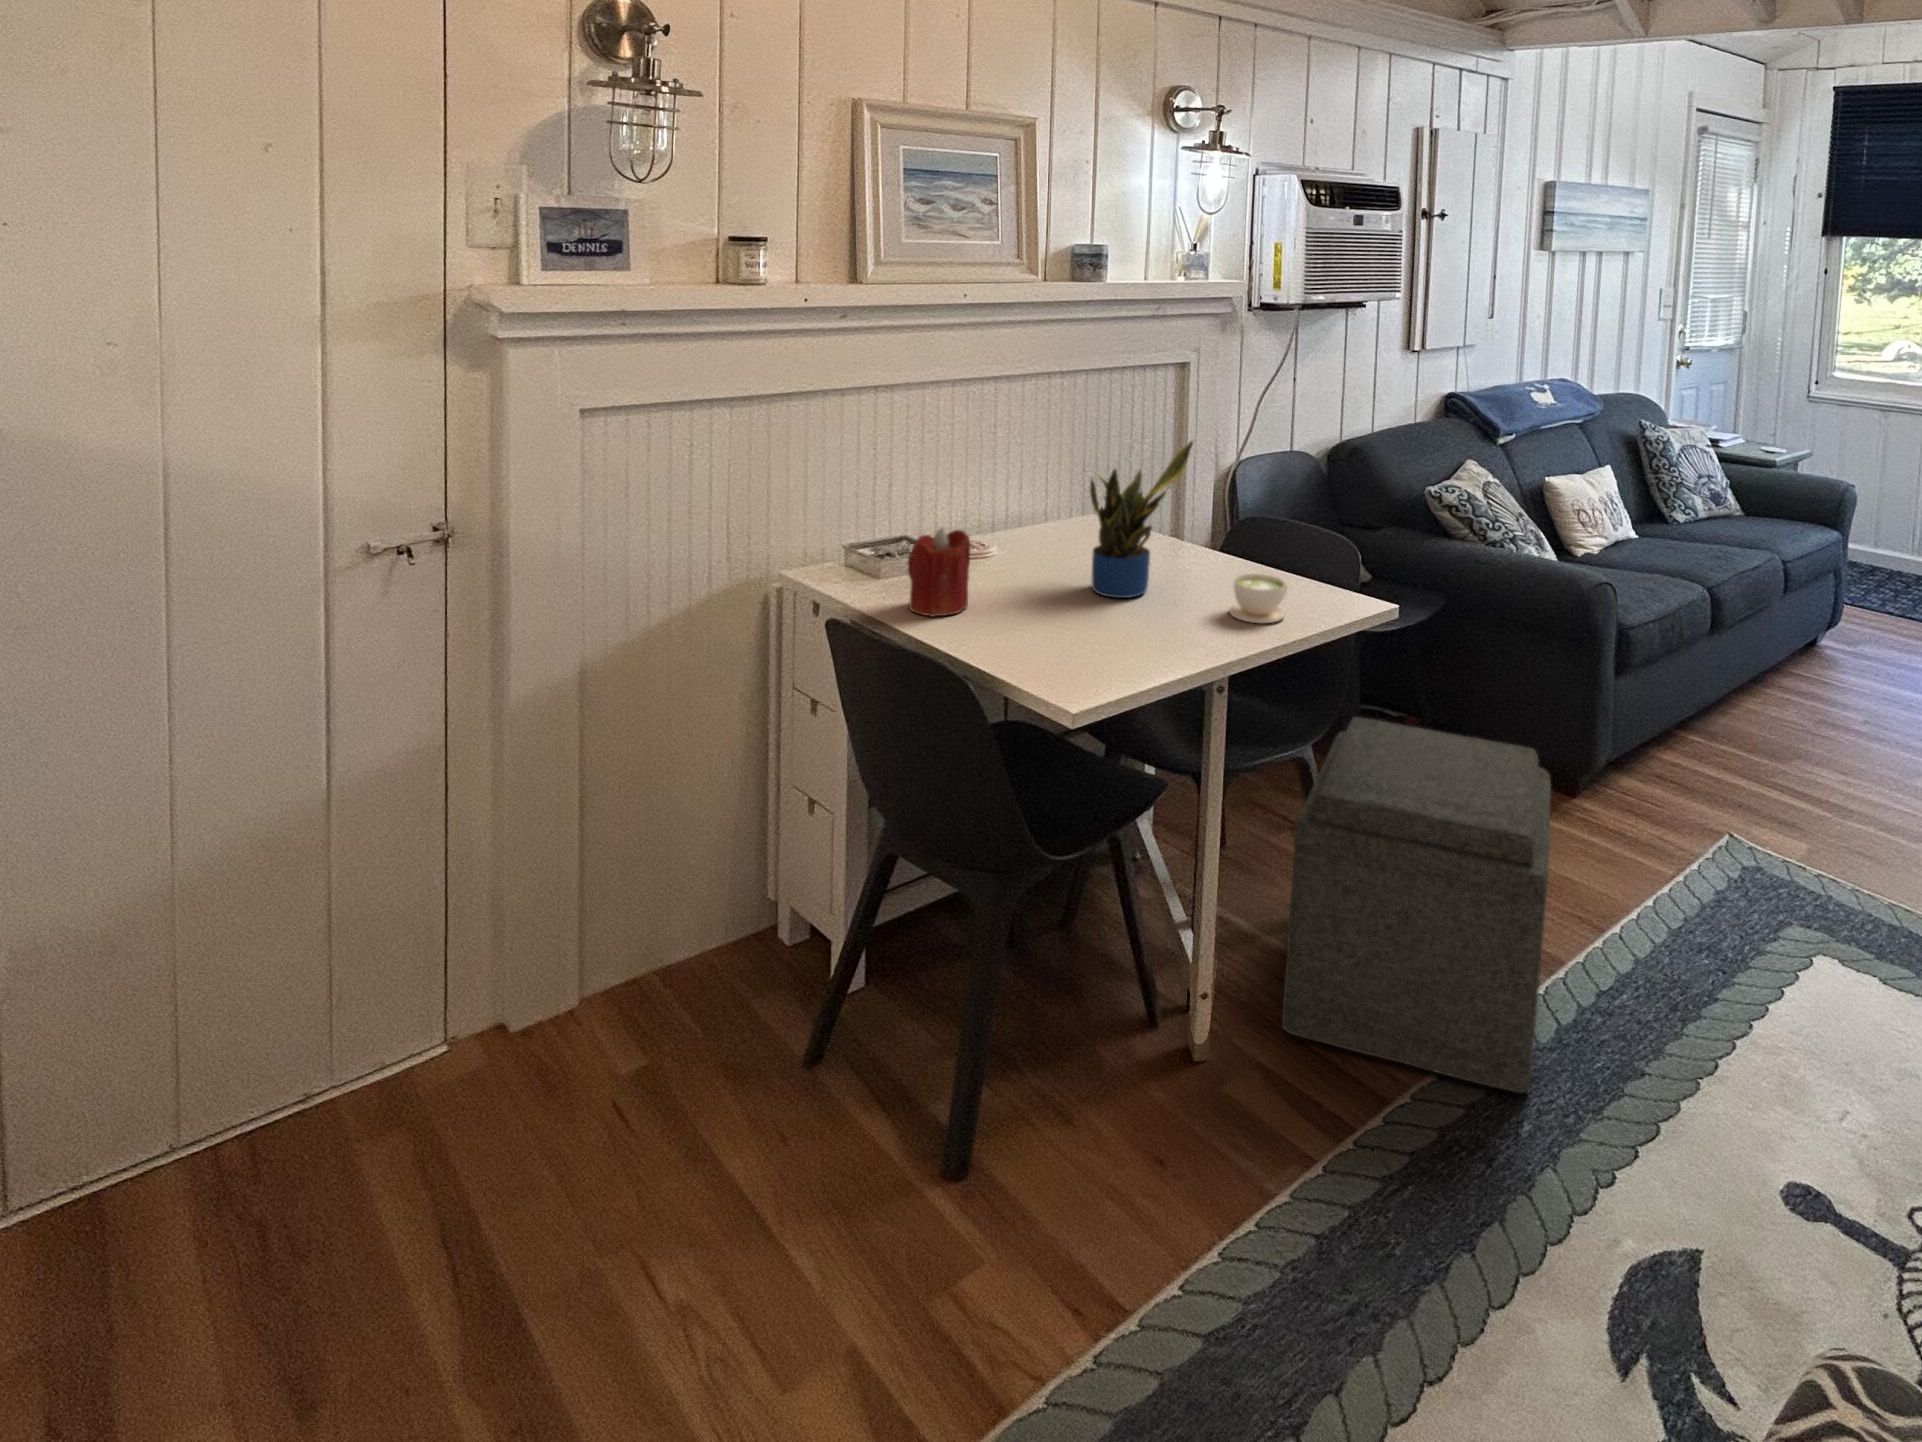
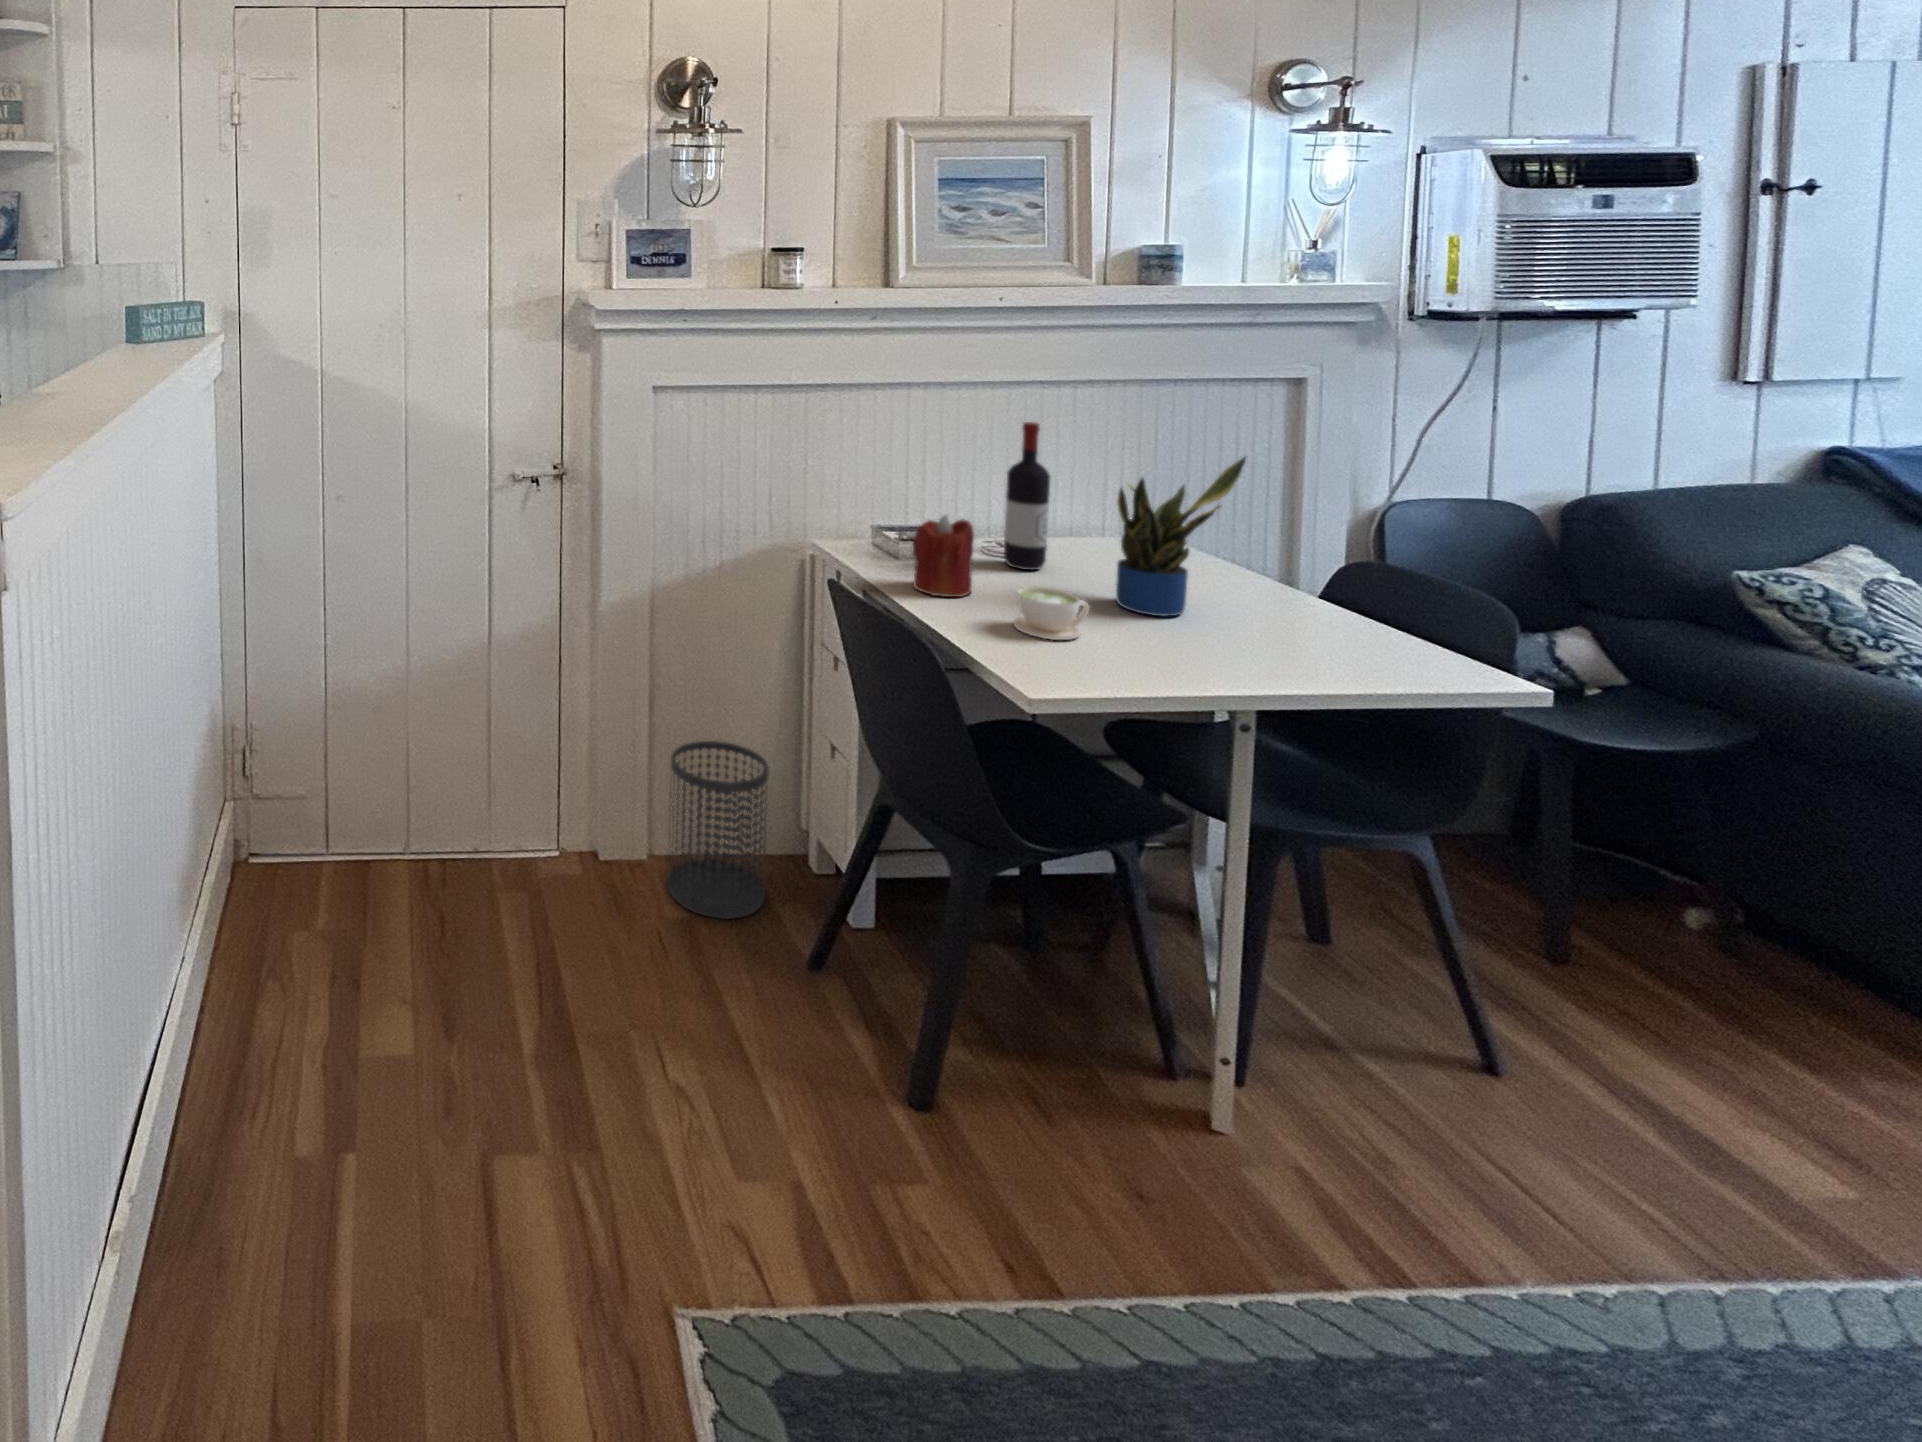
wine bottle: none [981,420,1024,569] -> present [1004,422,1050,570]
coffee cup: present [1229,574,1287,623] -> present [1014,587,1089,640]
ottoman: present [1282,717,1551,1093] -> none [1341,823,1856,1361]
wastebasket: none [613,827,742,1053] -> present [668,741,769,919]

